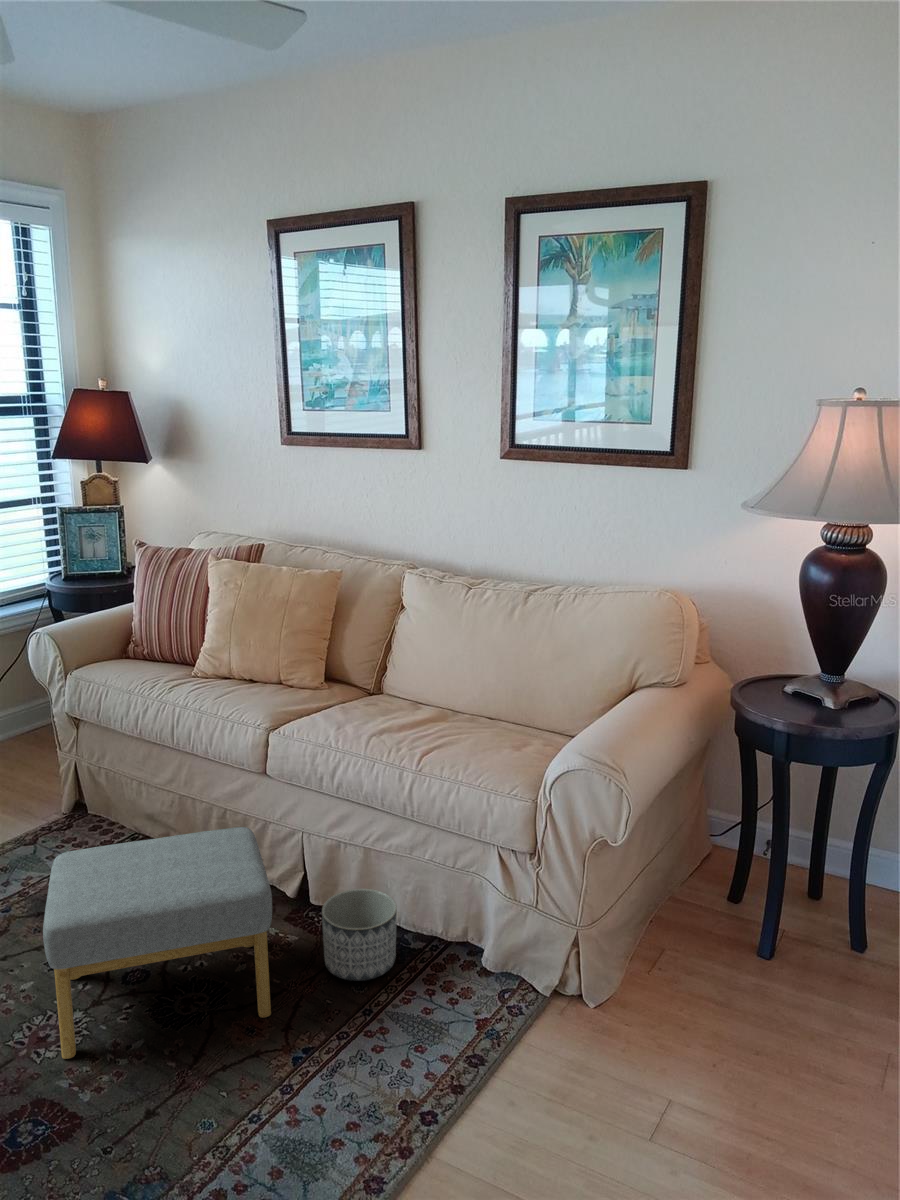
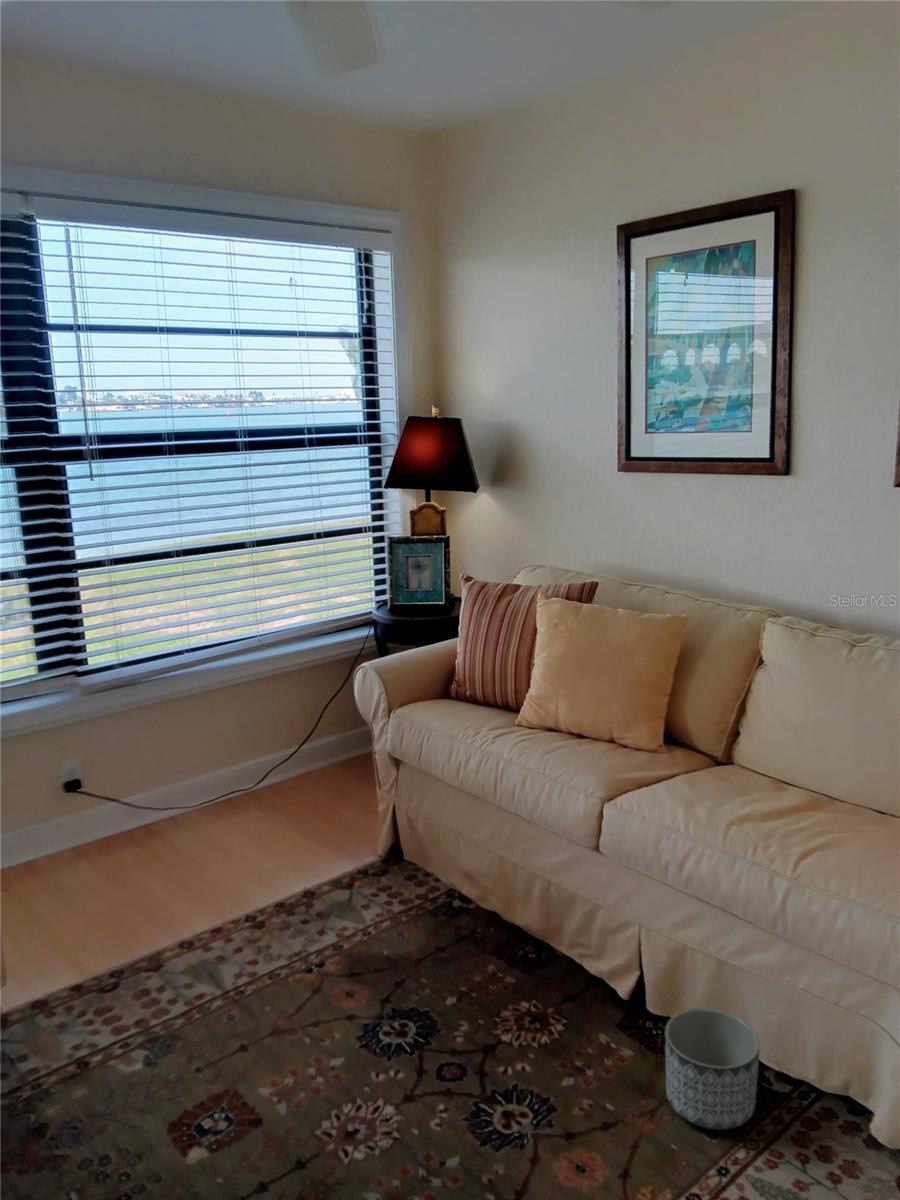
footstool: present [43,827,272,1059] -> none [358,915,610,1162]

